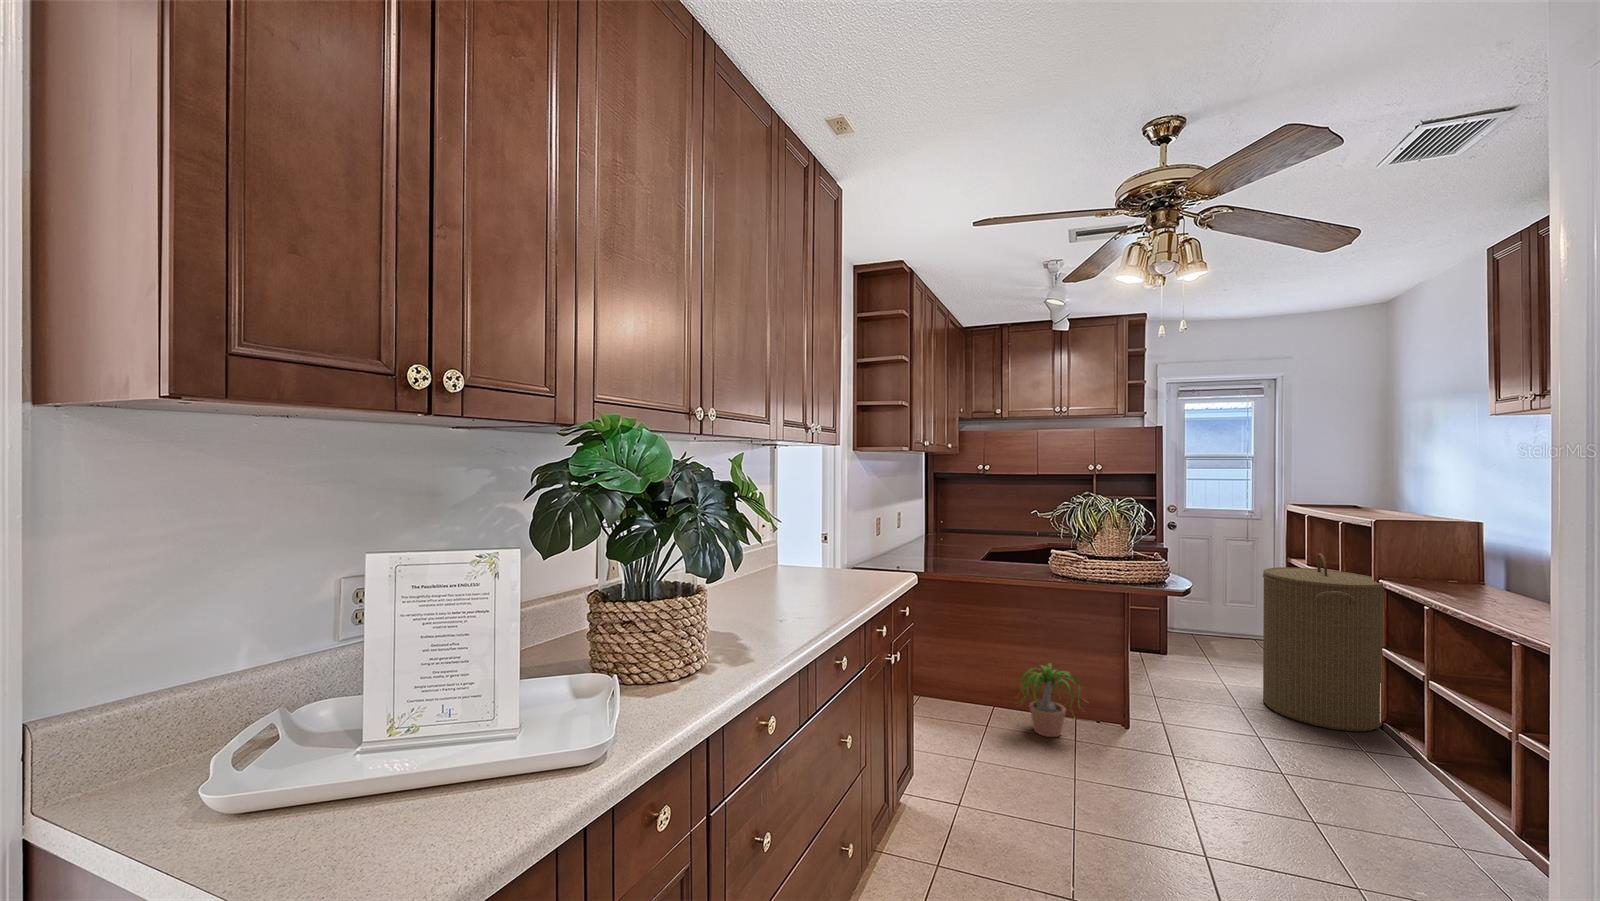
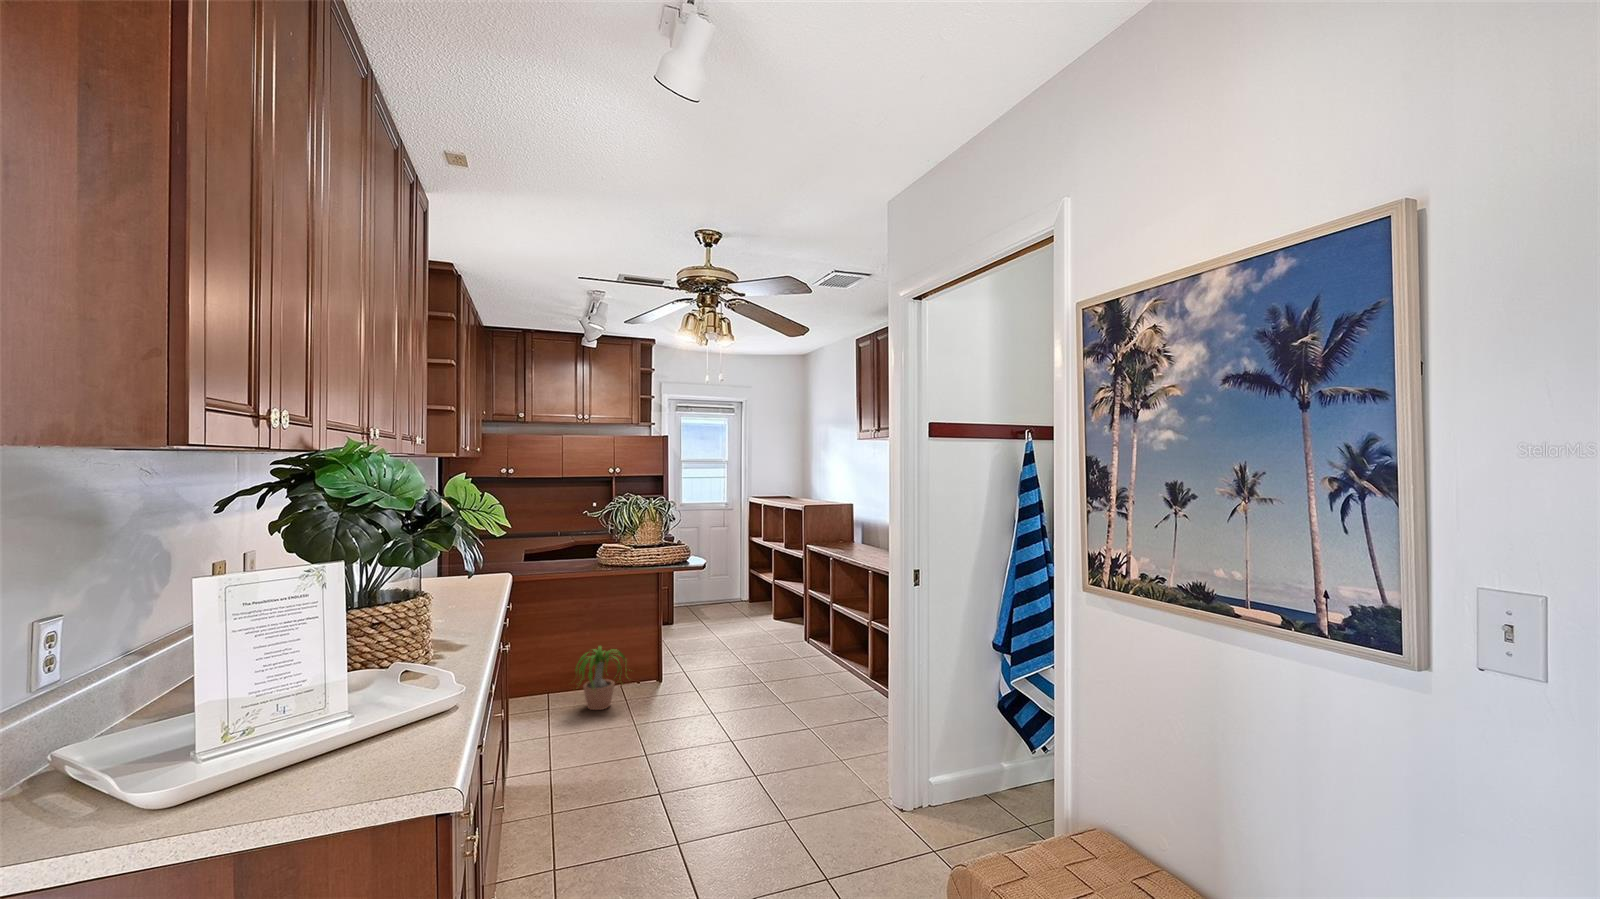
laundry hamper: present [1263,553,1384,731] -> none [743,530,810,653]

